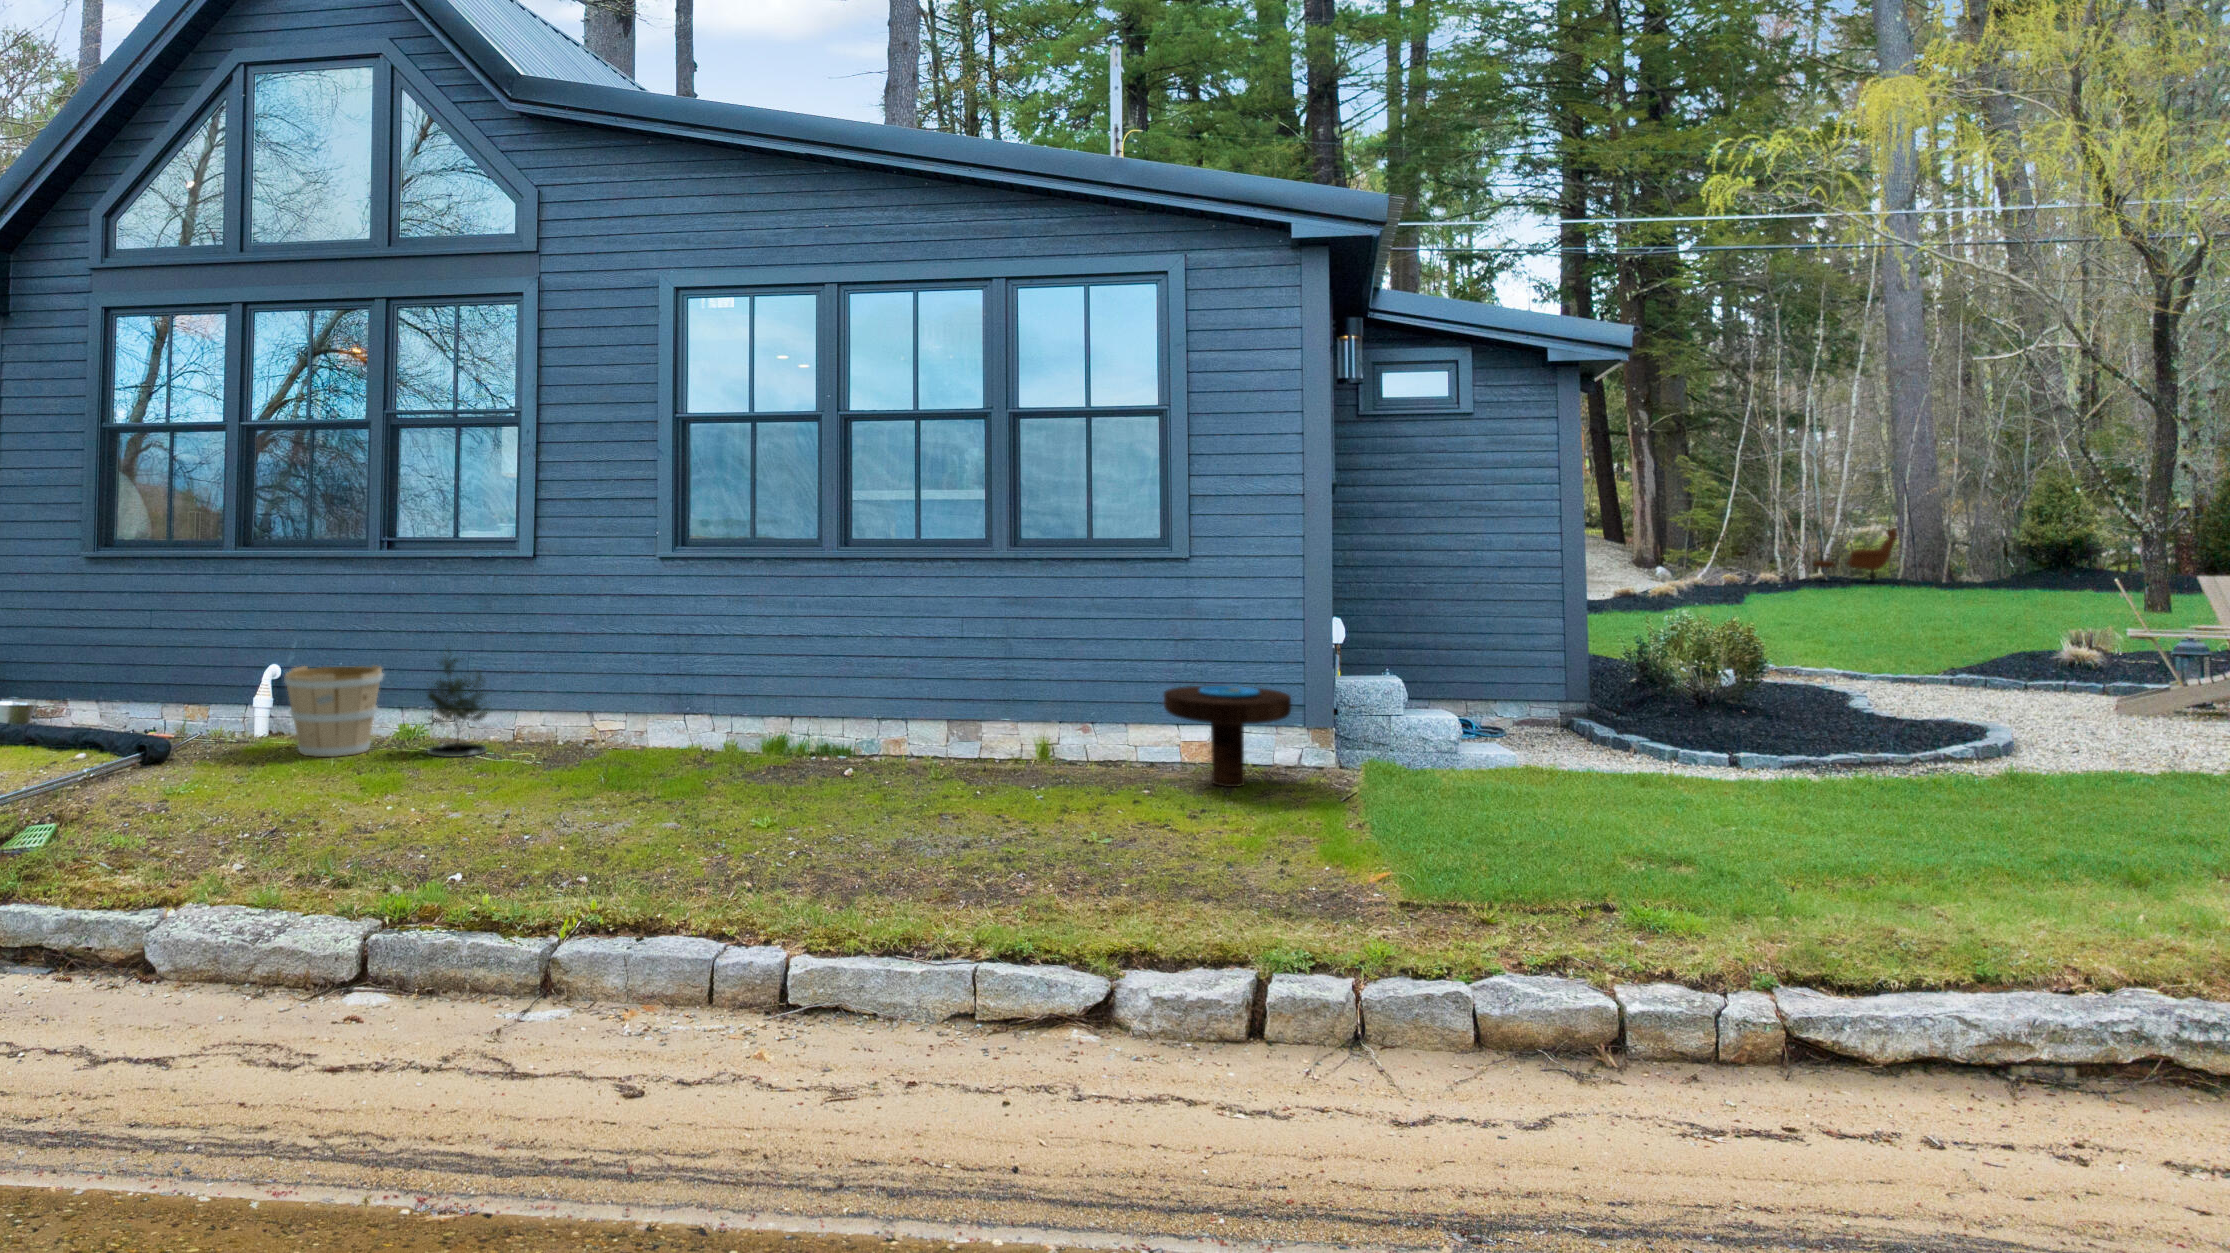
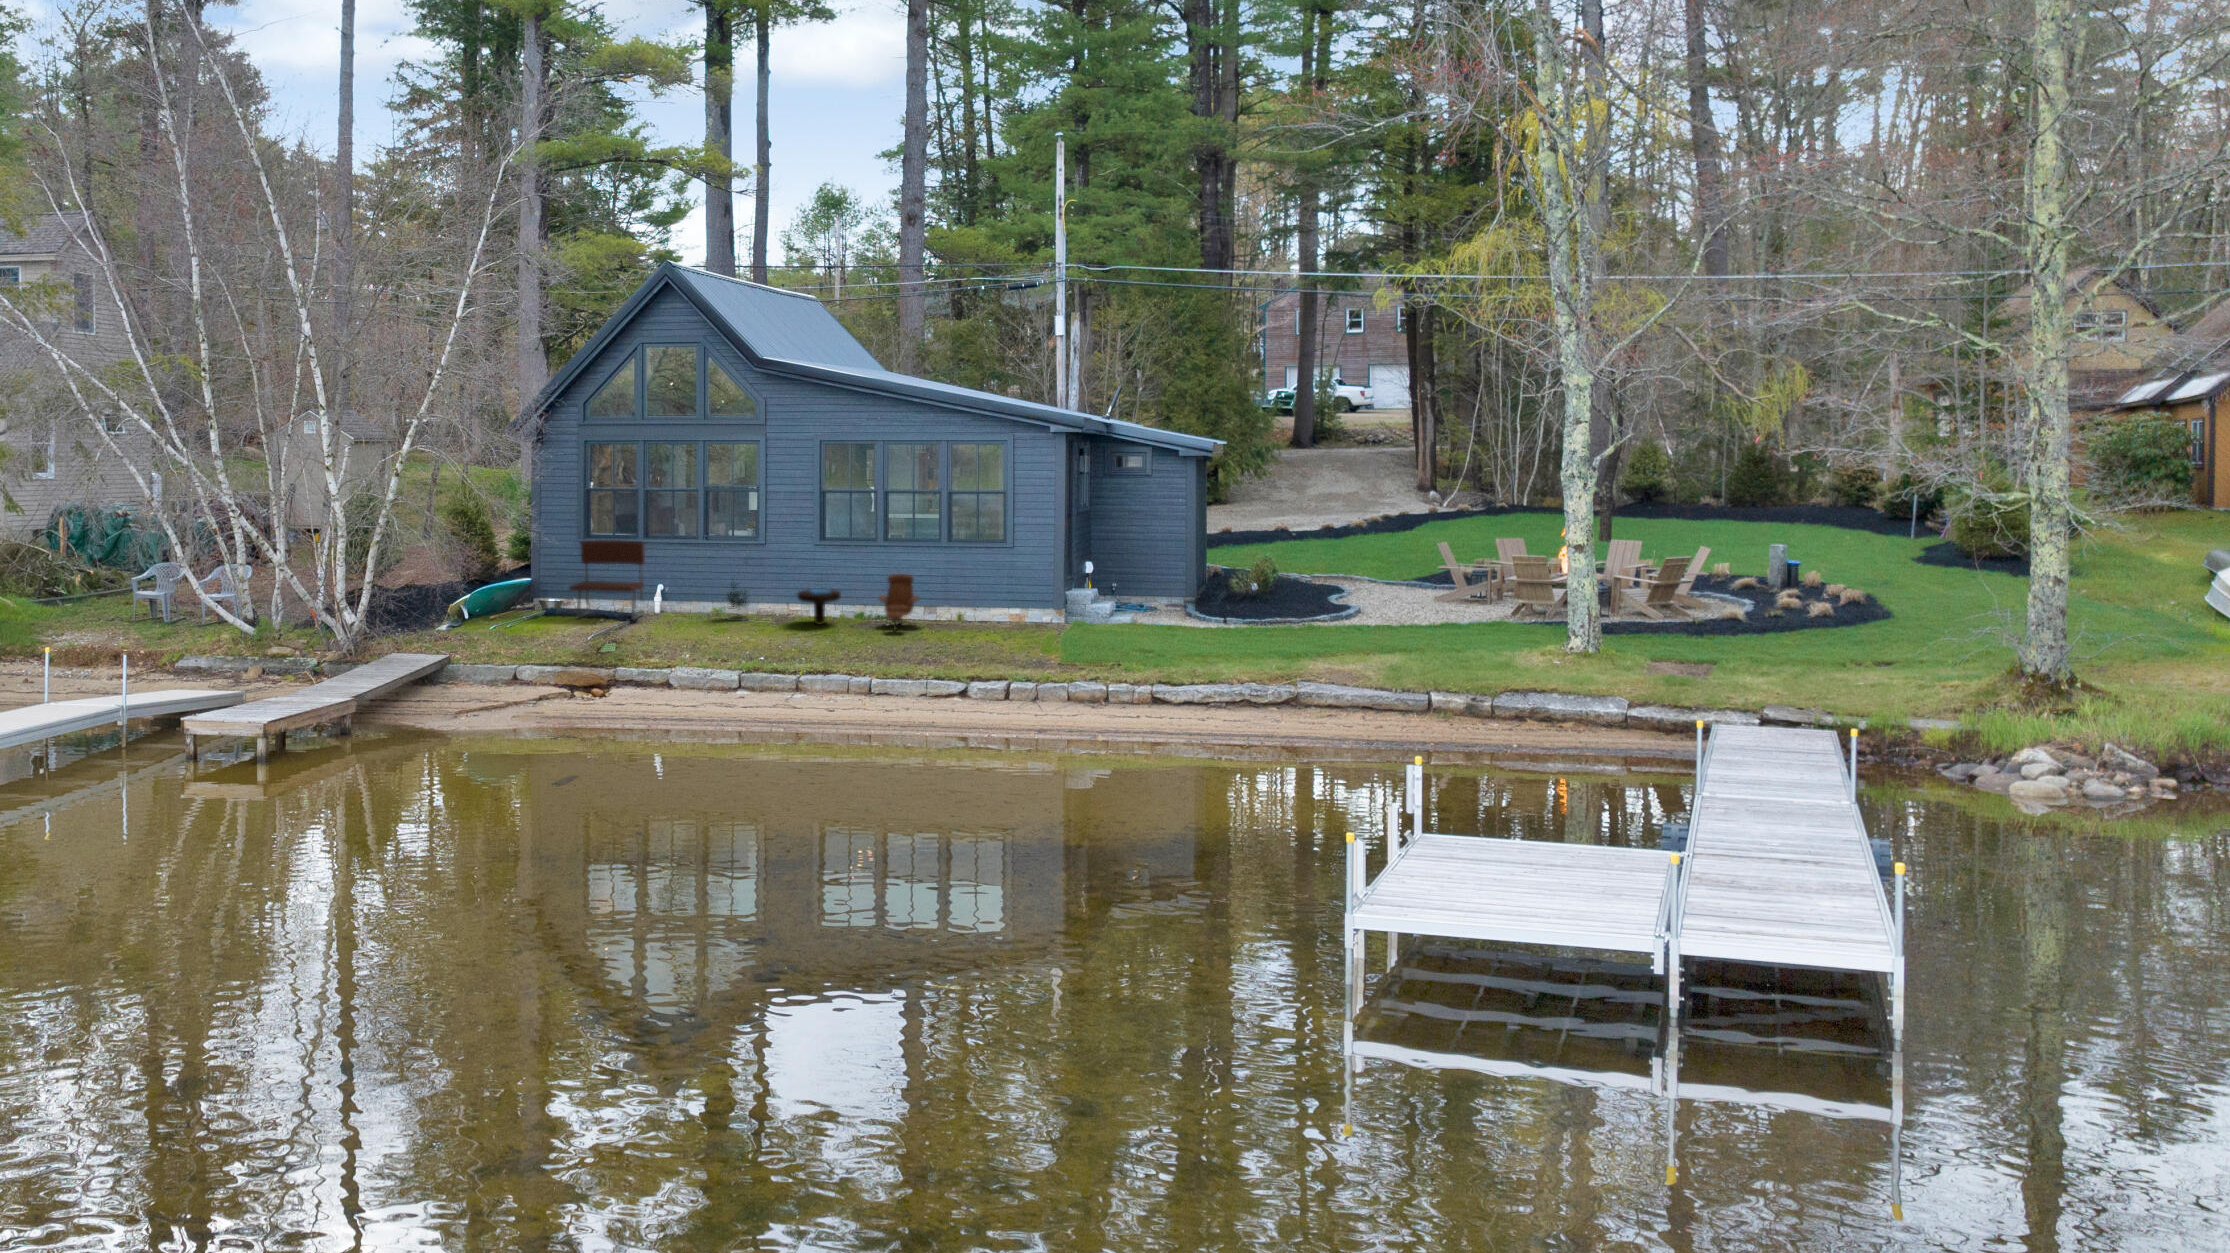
lounge chair: present [1813,528,1898,581] -> present [879,574,919,631]
bench: none [24,551,233,754] -> present [569,540,645,620]
wooden bucket: present [284,665,383,757] -> none [670,586,707,621]
side table: present [1164,686,1291,787] -> present [798,589,841,624]

